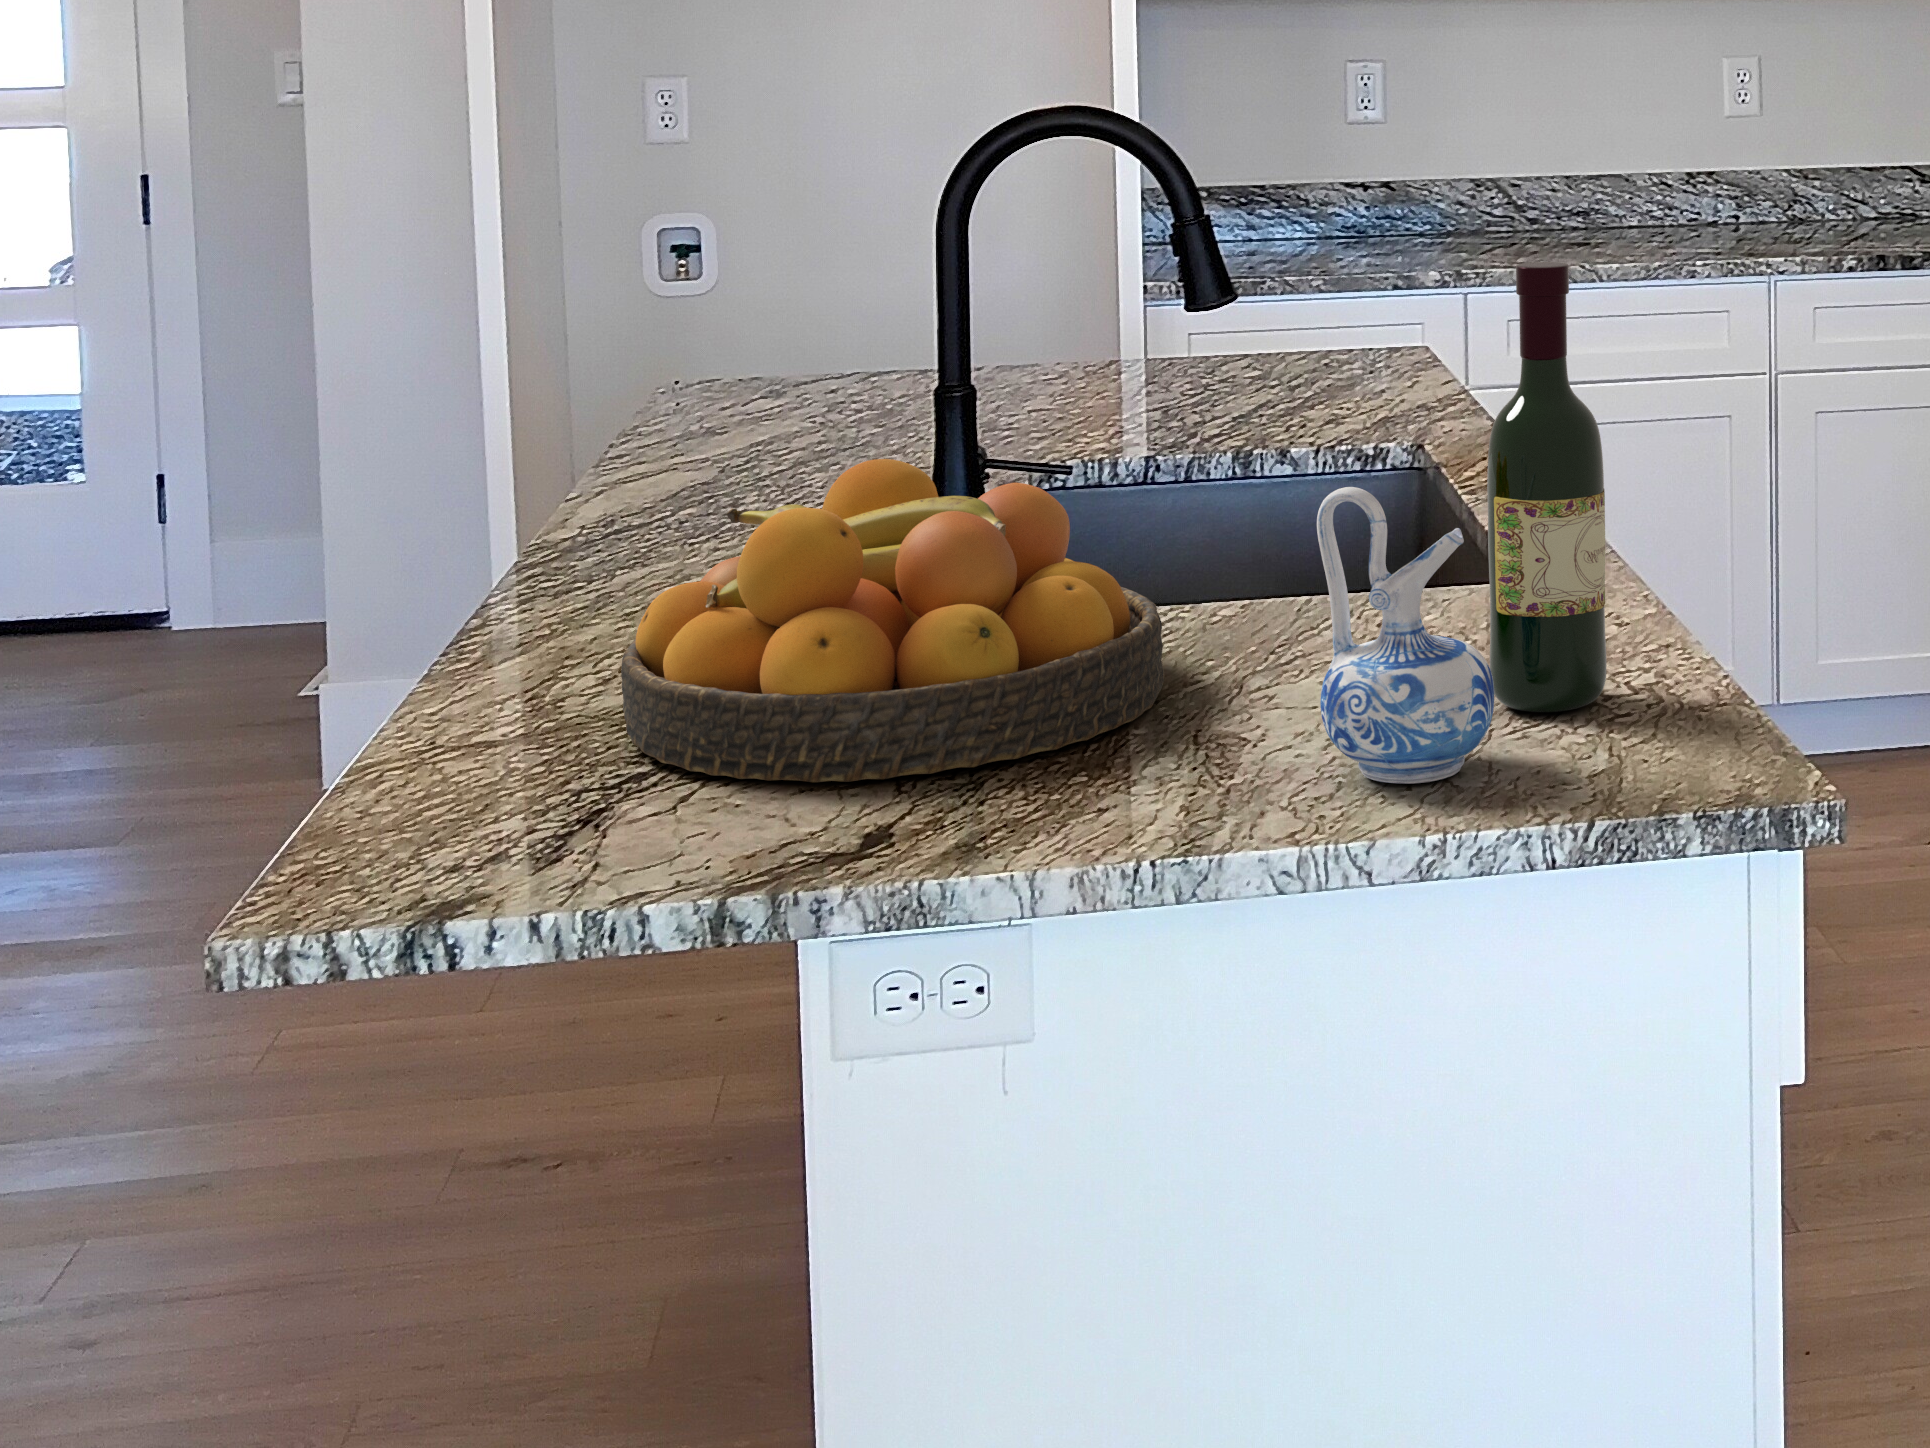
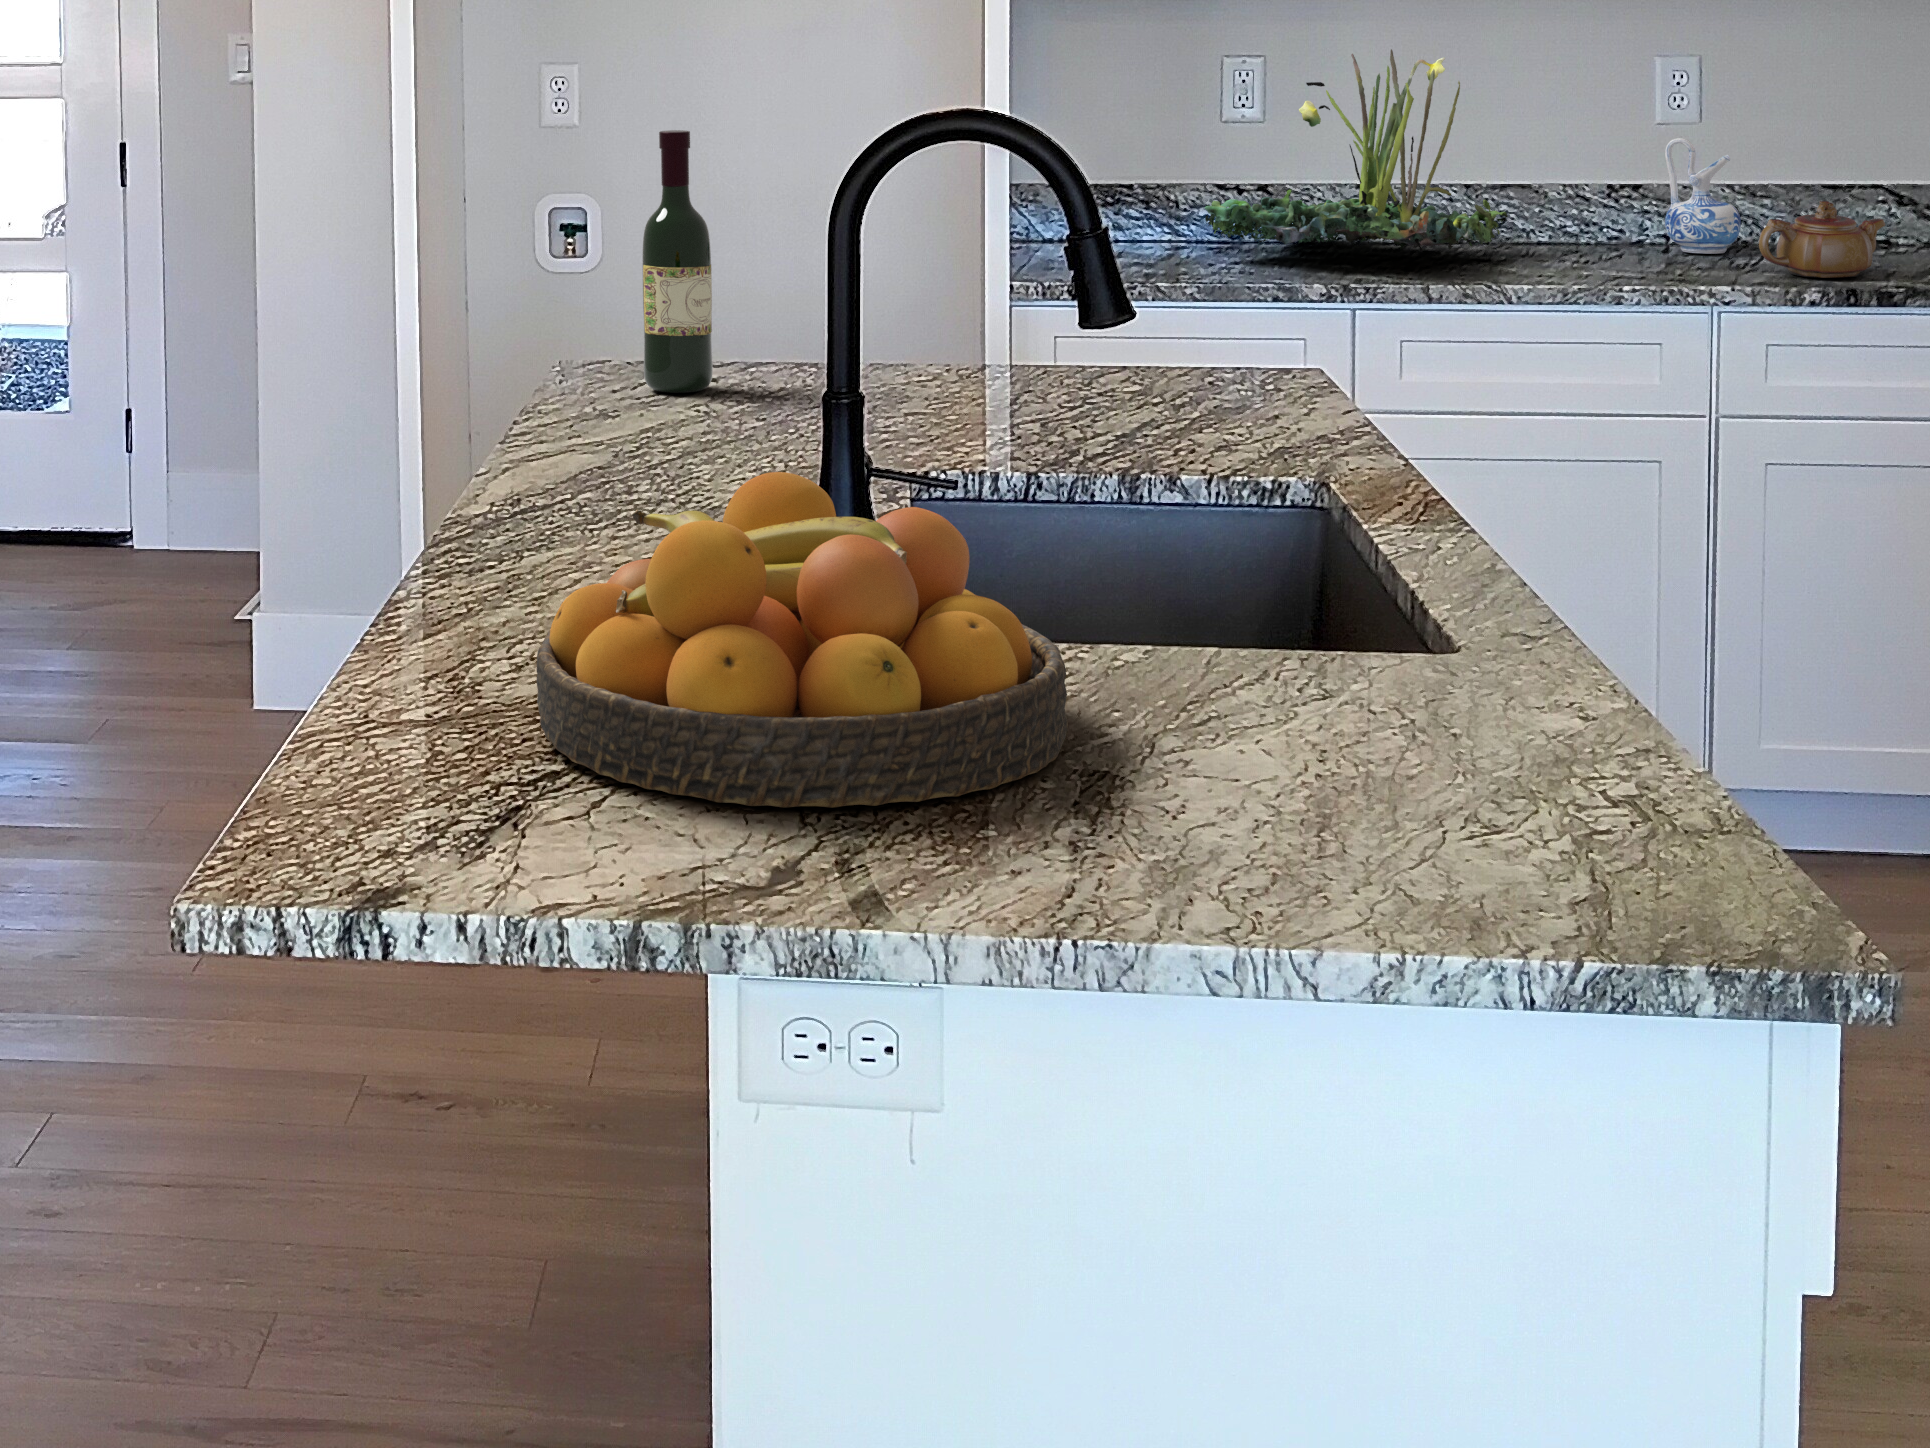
plant: none [1332,50,1607,238] -> present [1205,49,1508,252]
teapot: none [1812,181,1910,249] -> present [1759,201,1885,278]
wine bottle: present [1487,262,1607,712] -> present [642,130,713,393]
ceramic pitcher: present [1317,487,1494,784] -> present [1665,138,1741,254]

